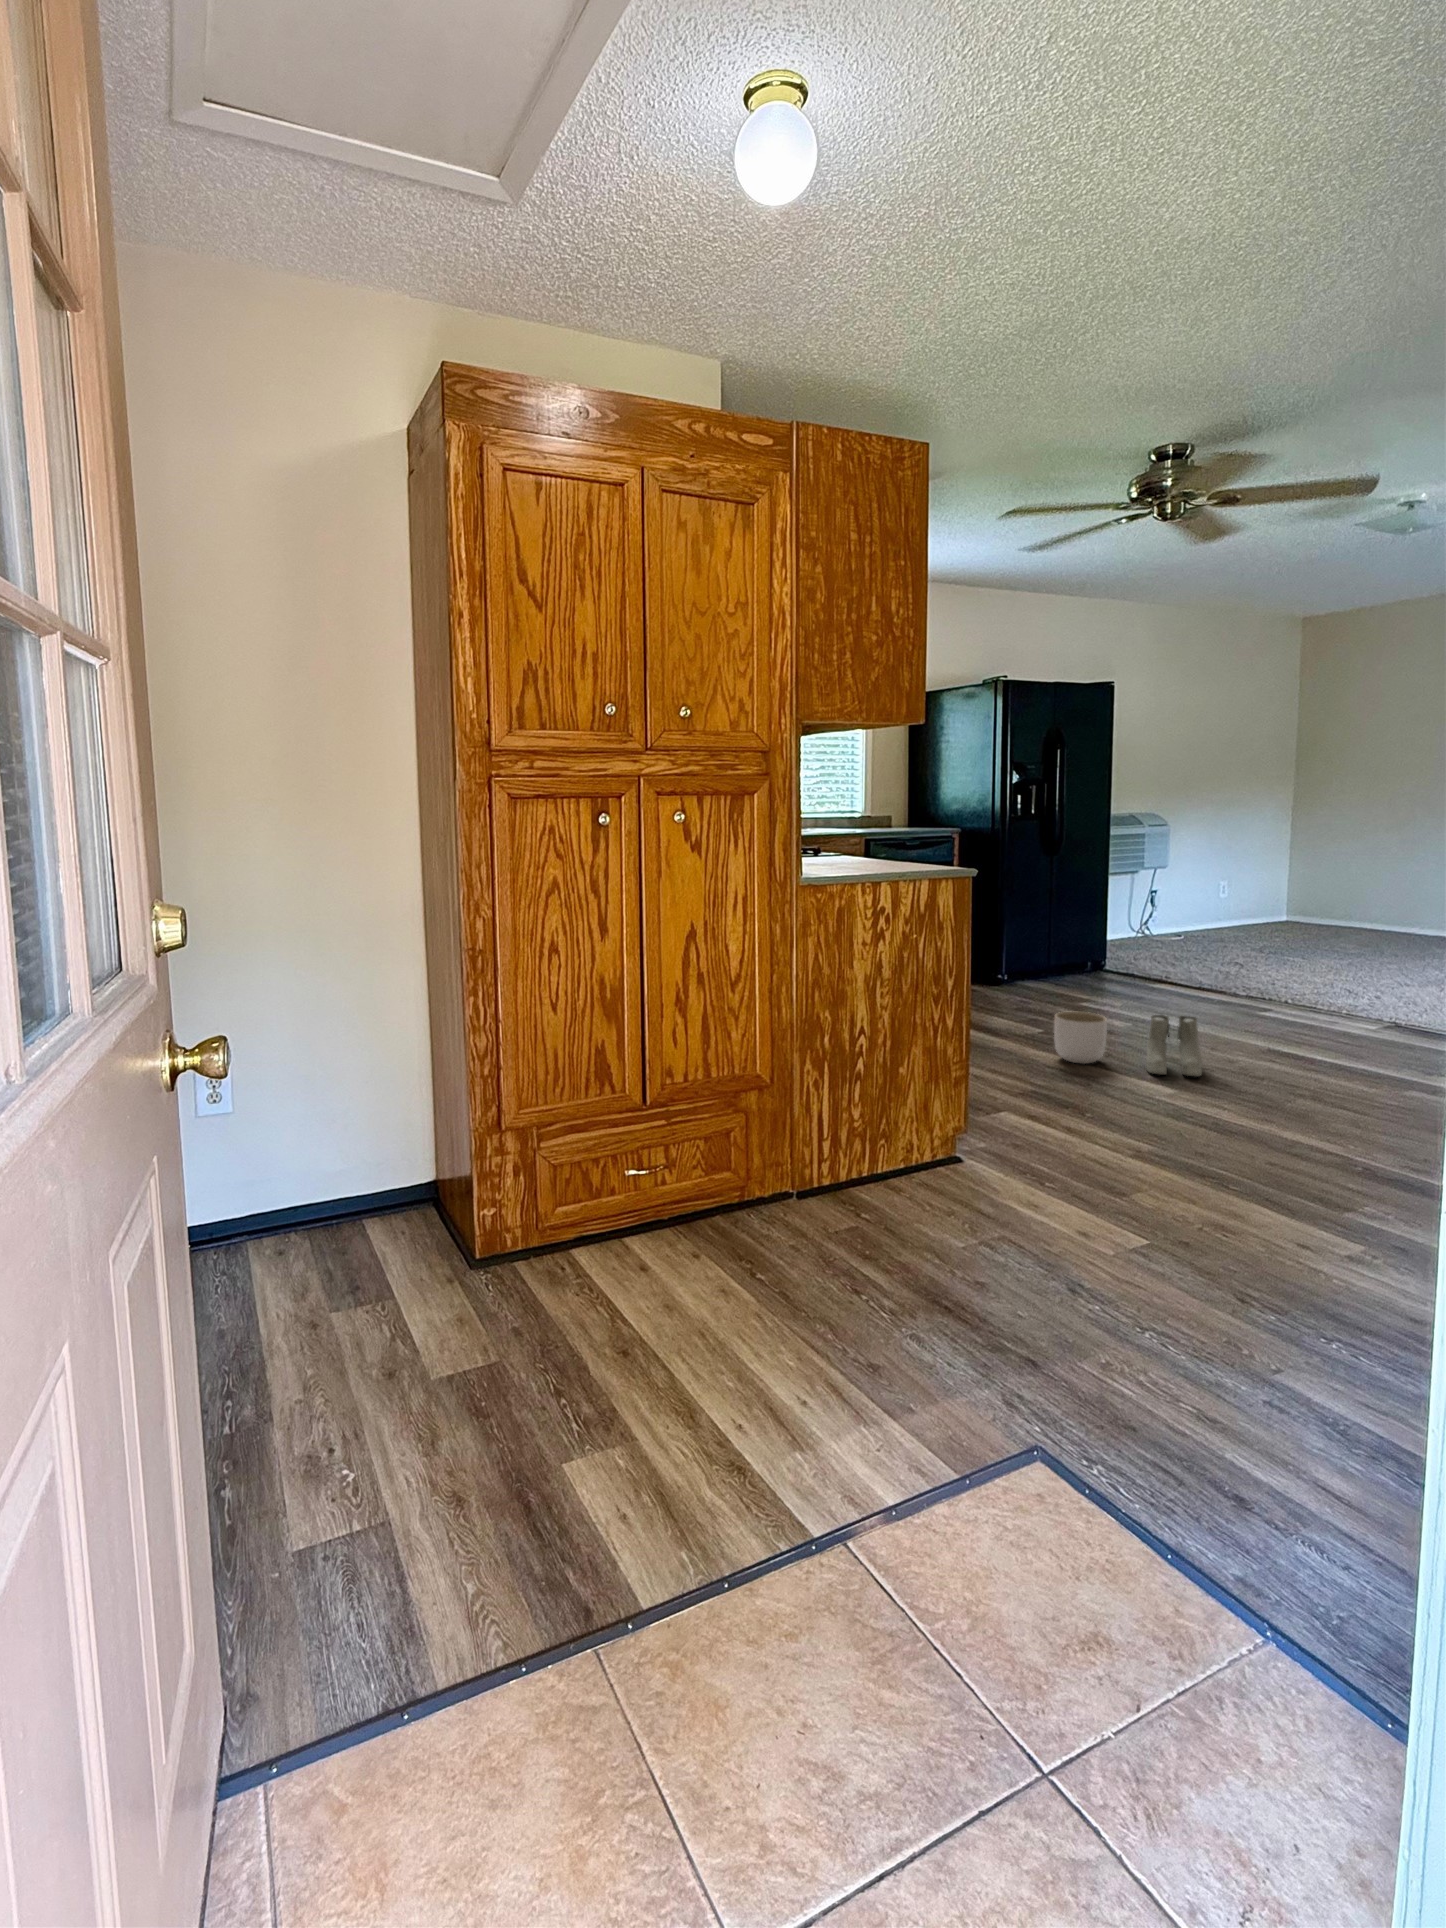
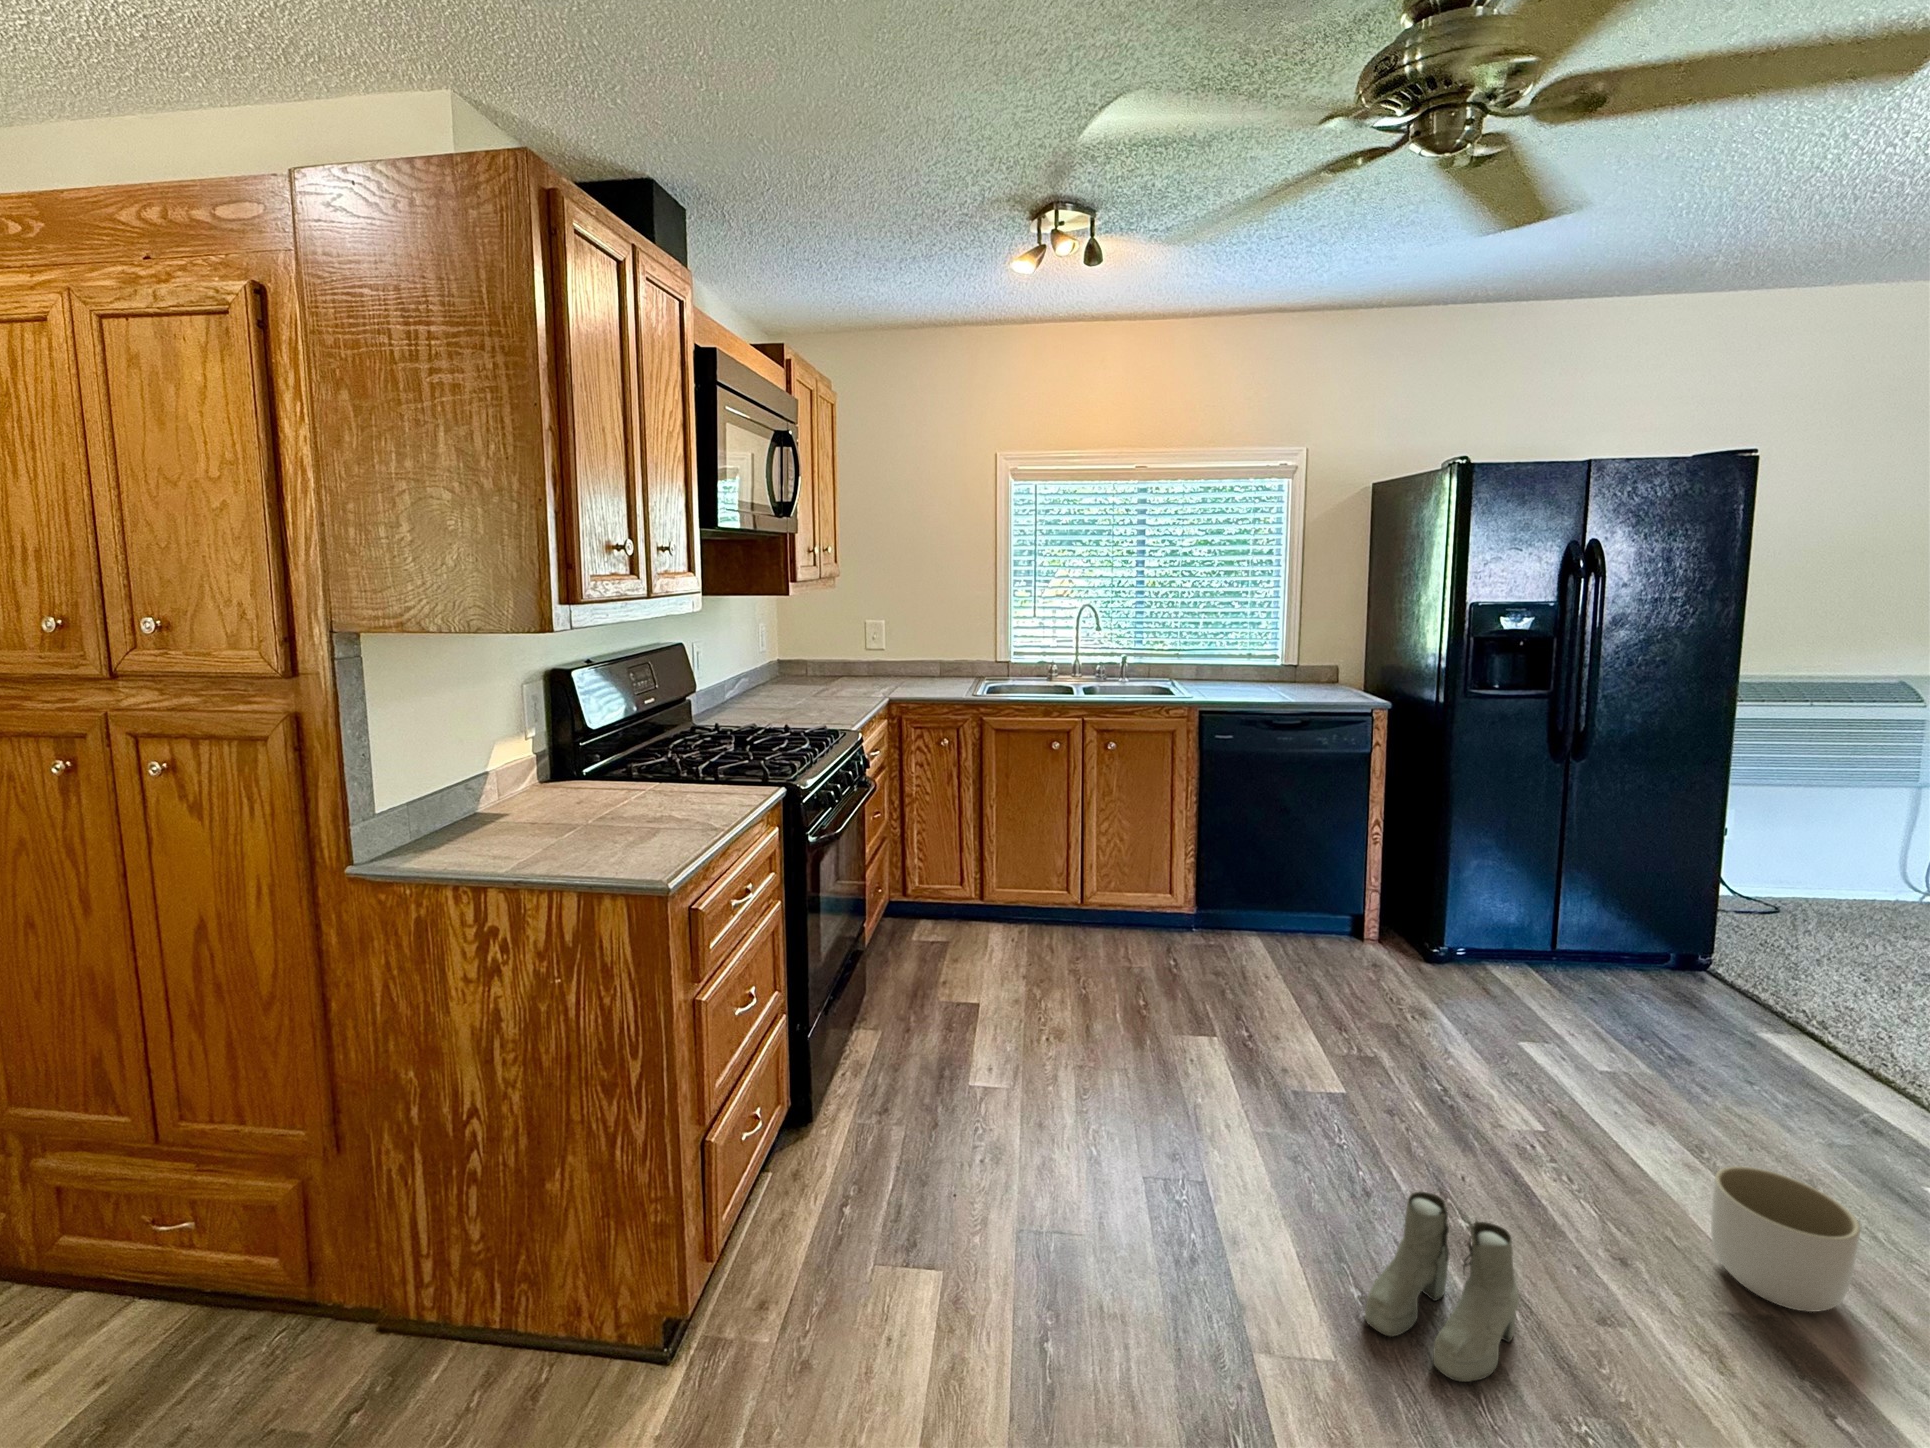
planter: present [1054,1011,1107,1064] -> present [1711,1166,1860,1312]

